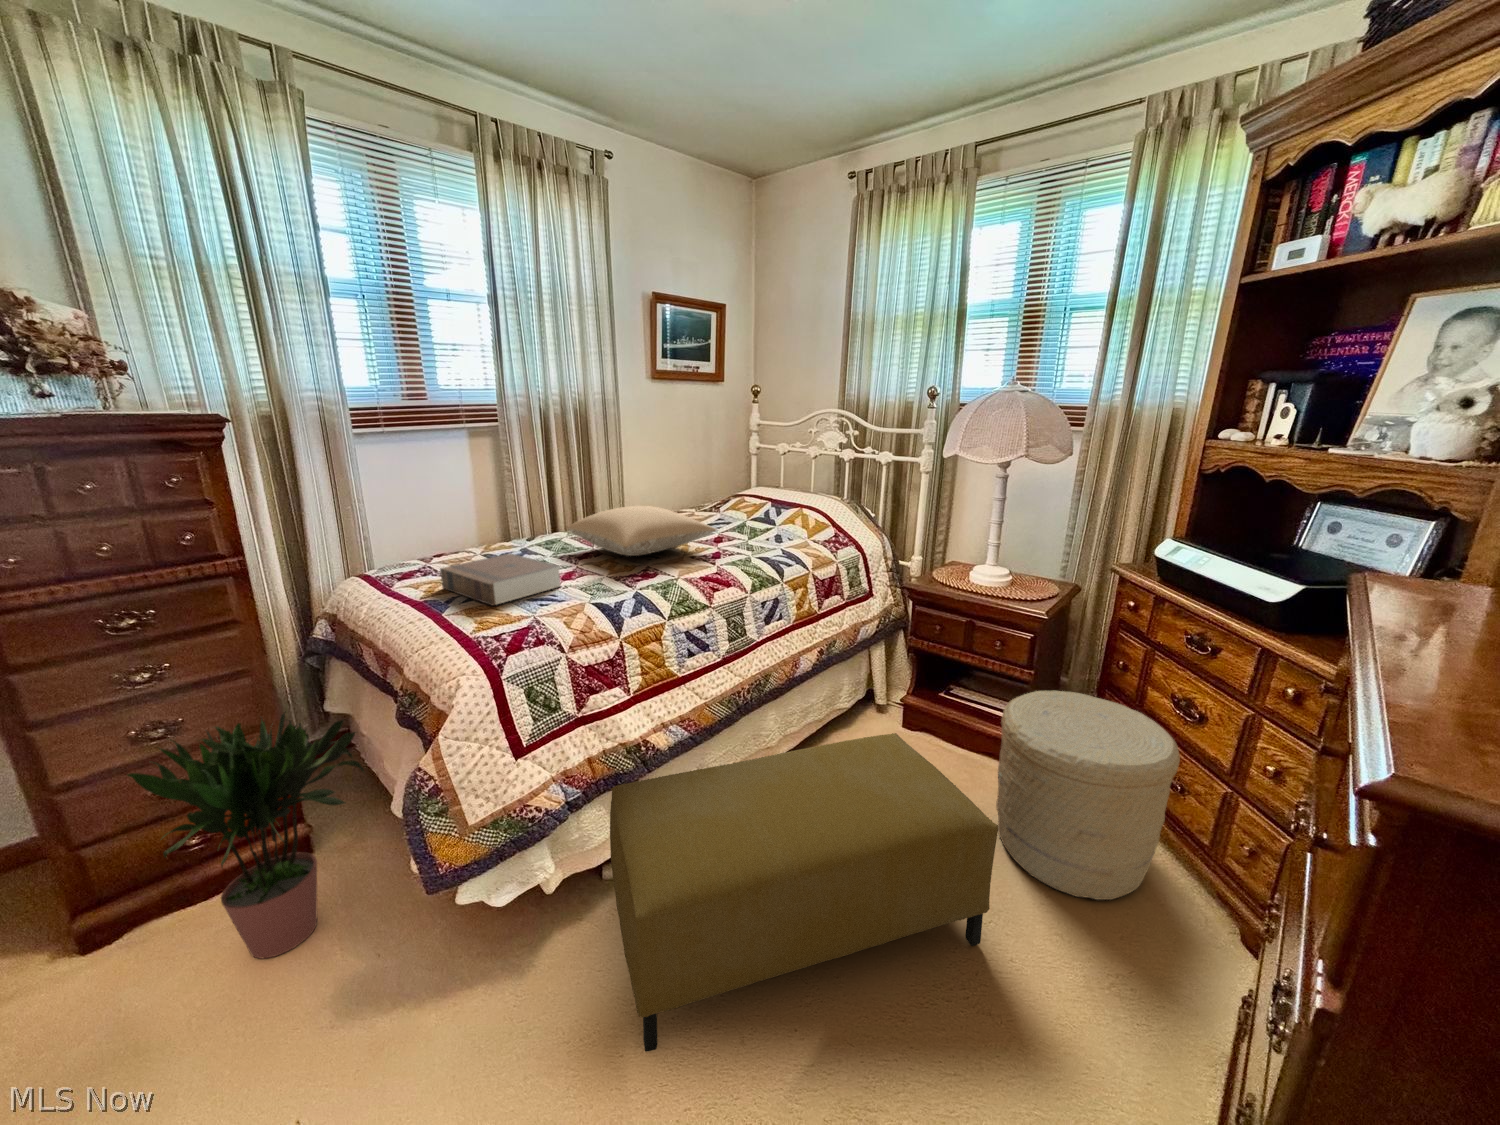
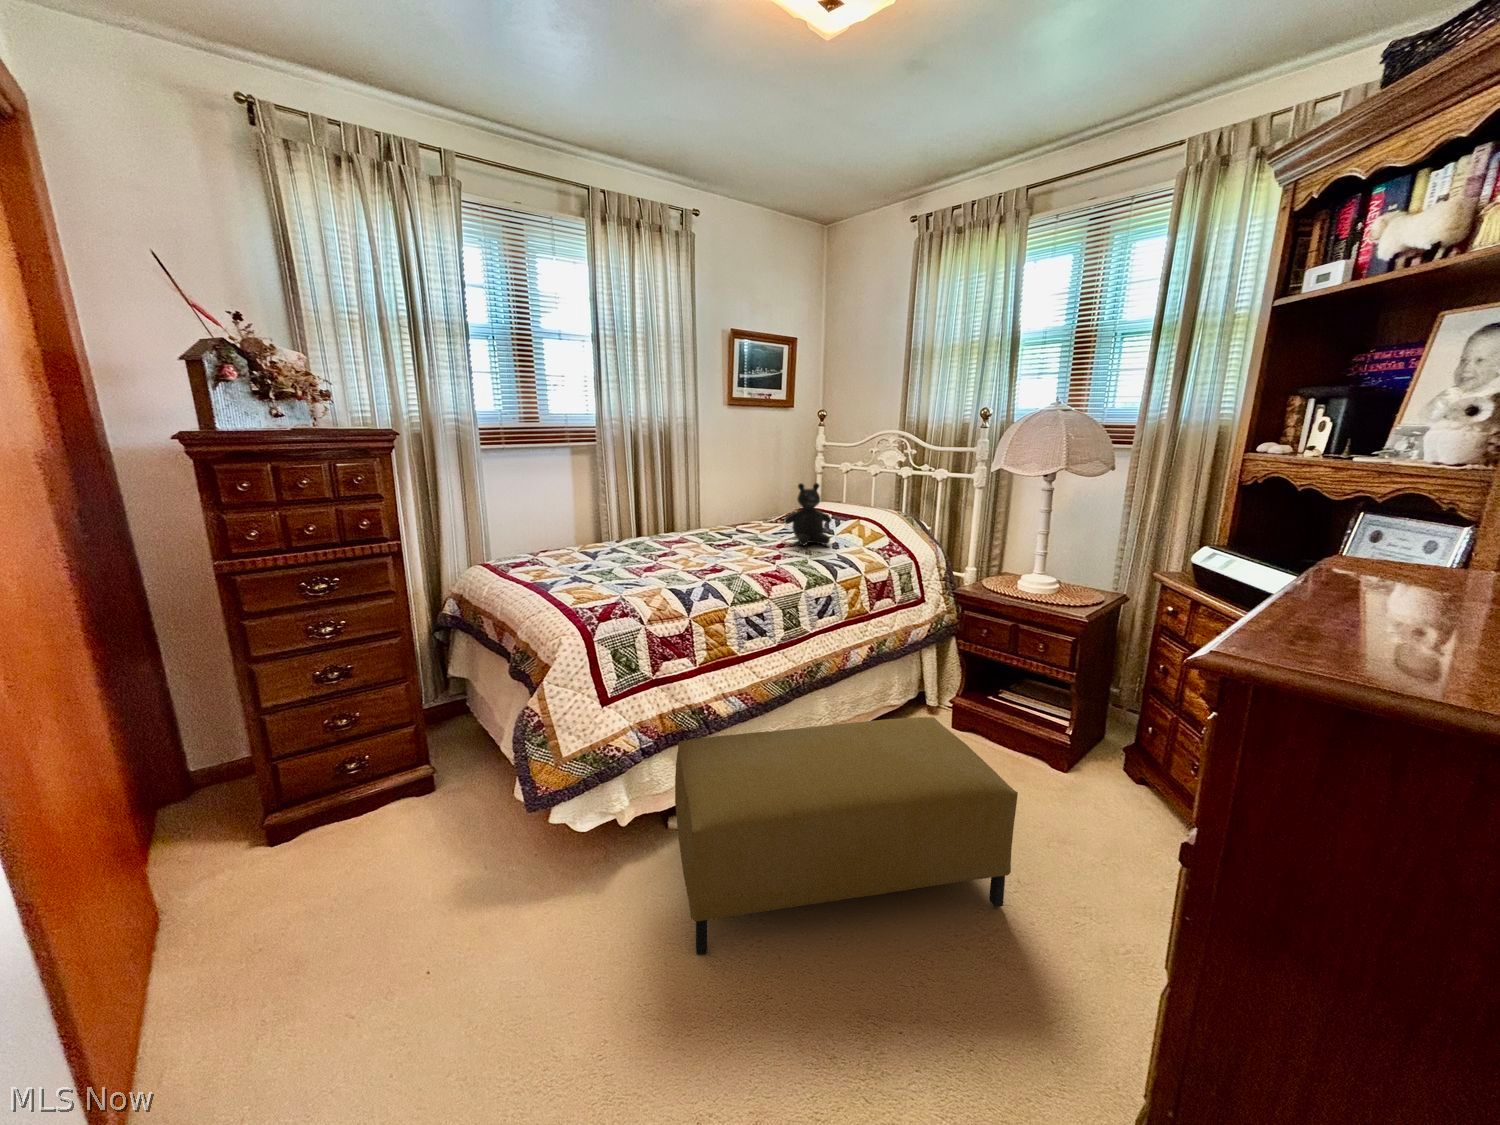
teddy bear: none [720,469,772,539] -> present [784,483,831,545]
pillow: present [568,506,716,556] -> none [651,513,779,555]
book: present [440,554,561,605] -> none [546,549,644,588]
woven basket: present [996,691,1180,900] -> none [1031,687,1208,884]
potted plant: present [127,713,364,959] -> none [317,643,499,859]

